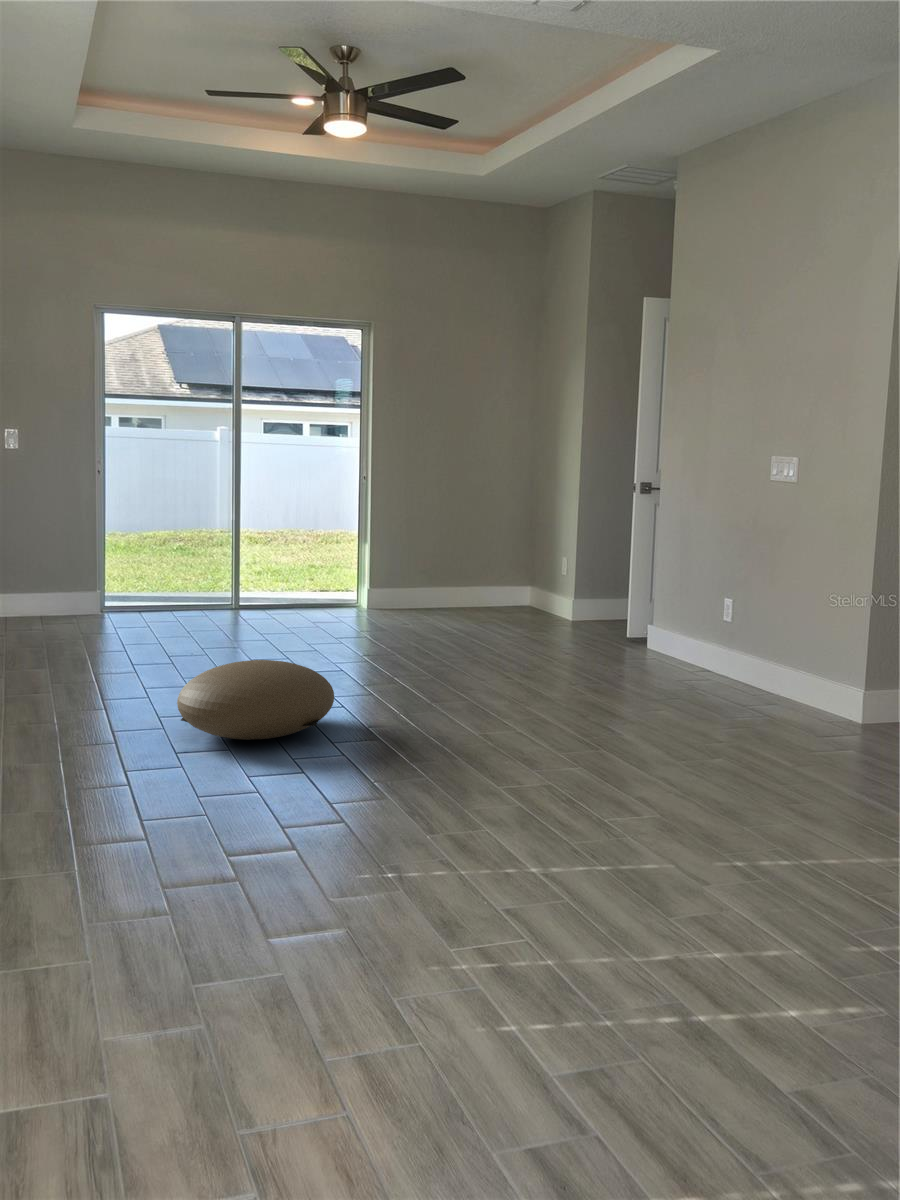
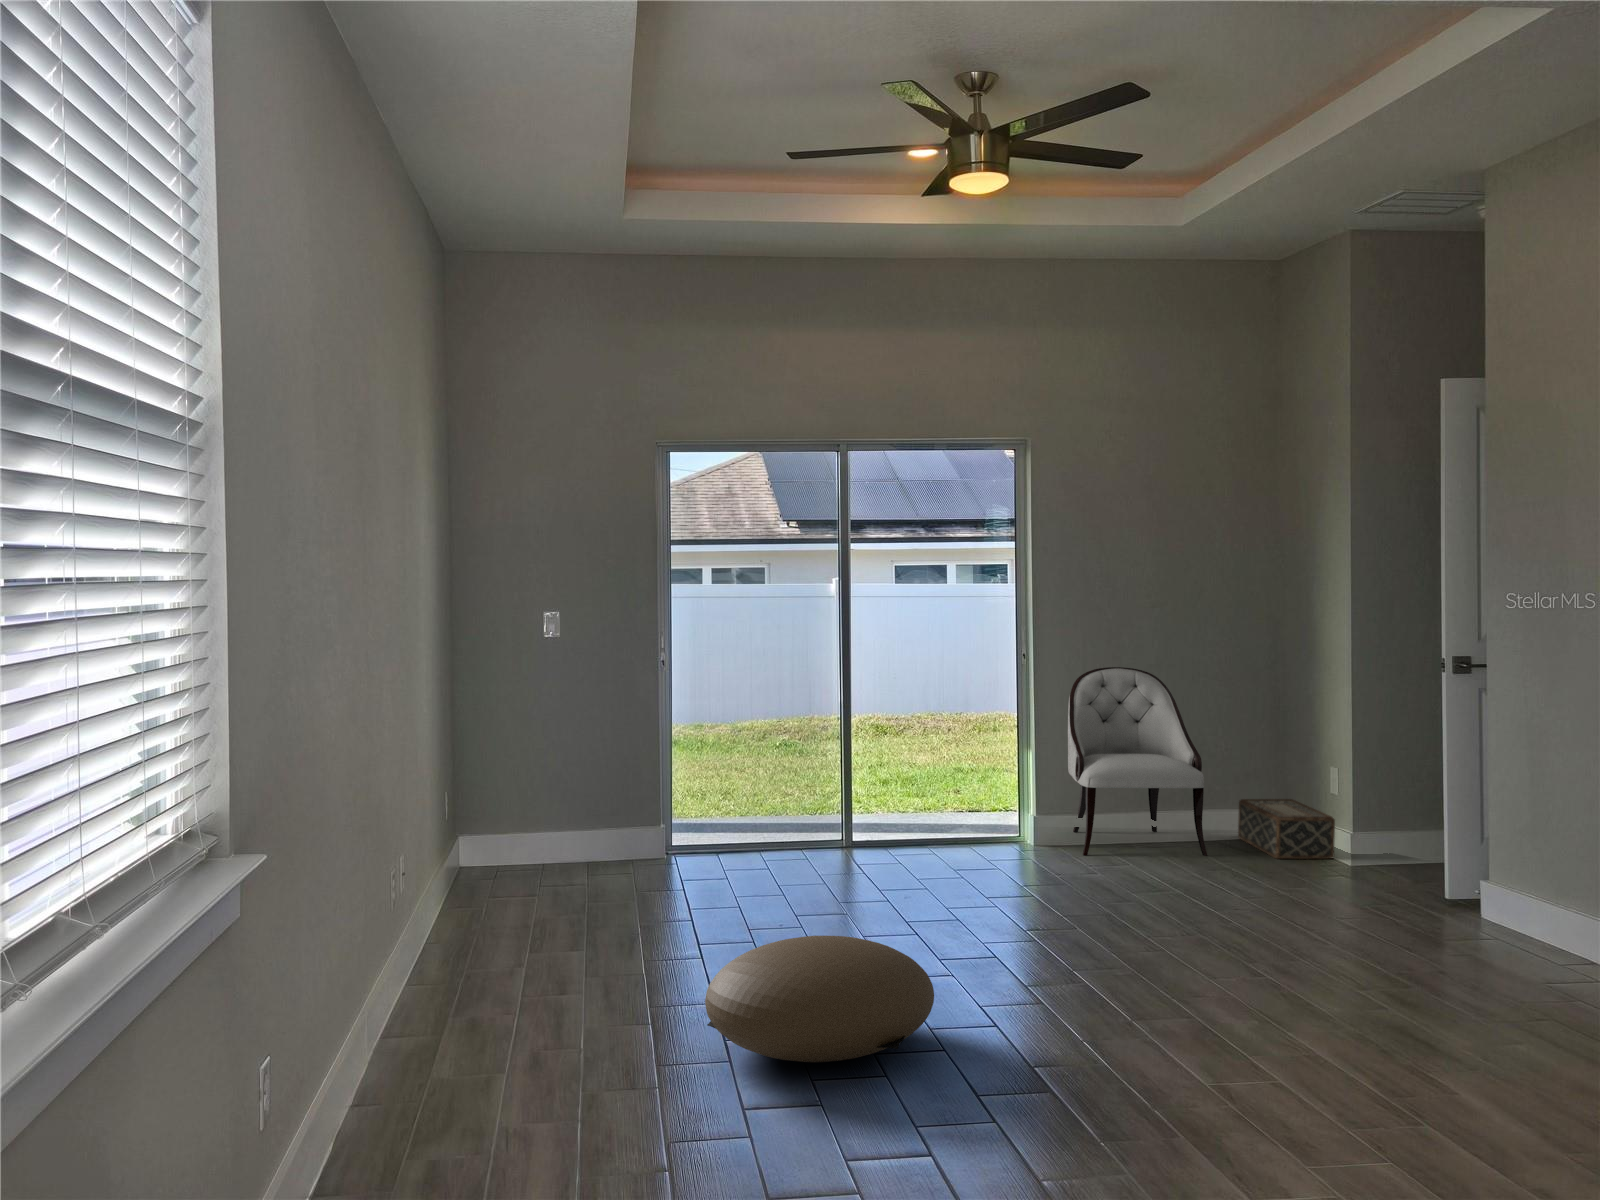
armchair: none [389,494,483,622] -> present [1068,667,1207,856]
woven basket: none [500,583,563,620] -> present [1238,799,1335,859]

